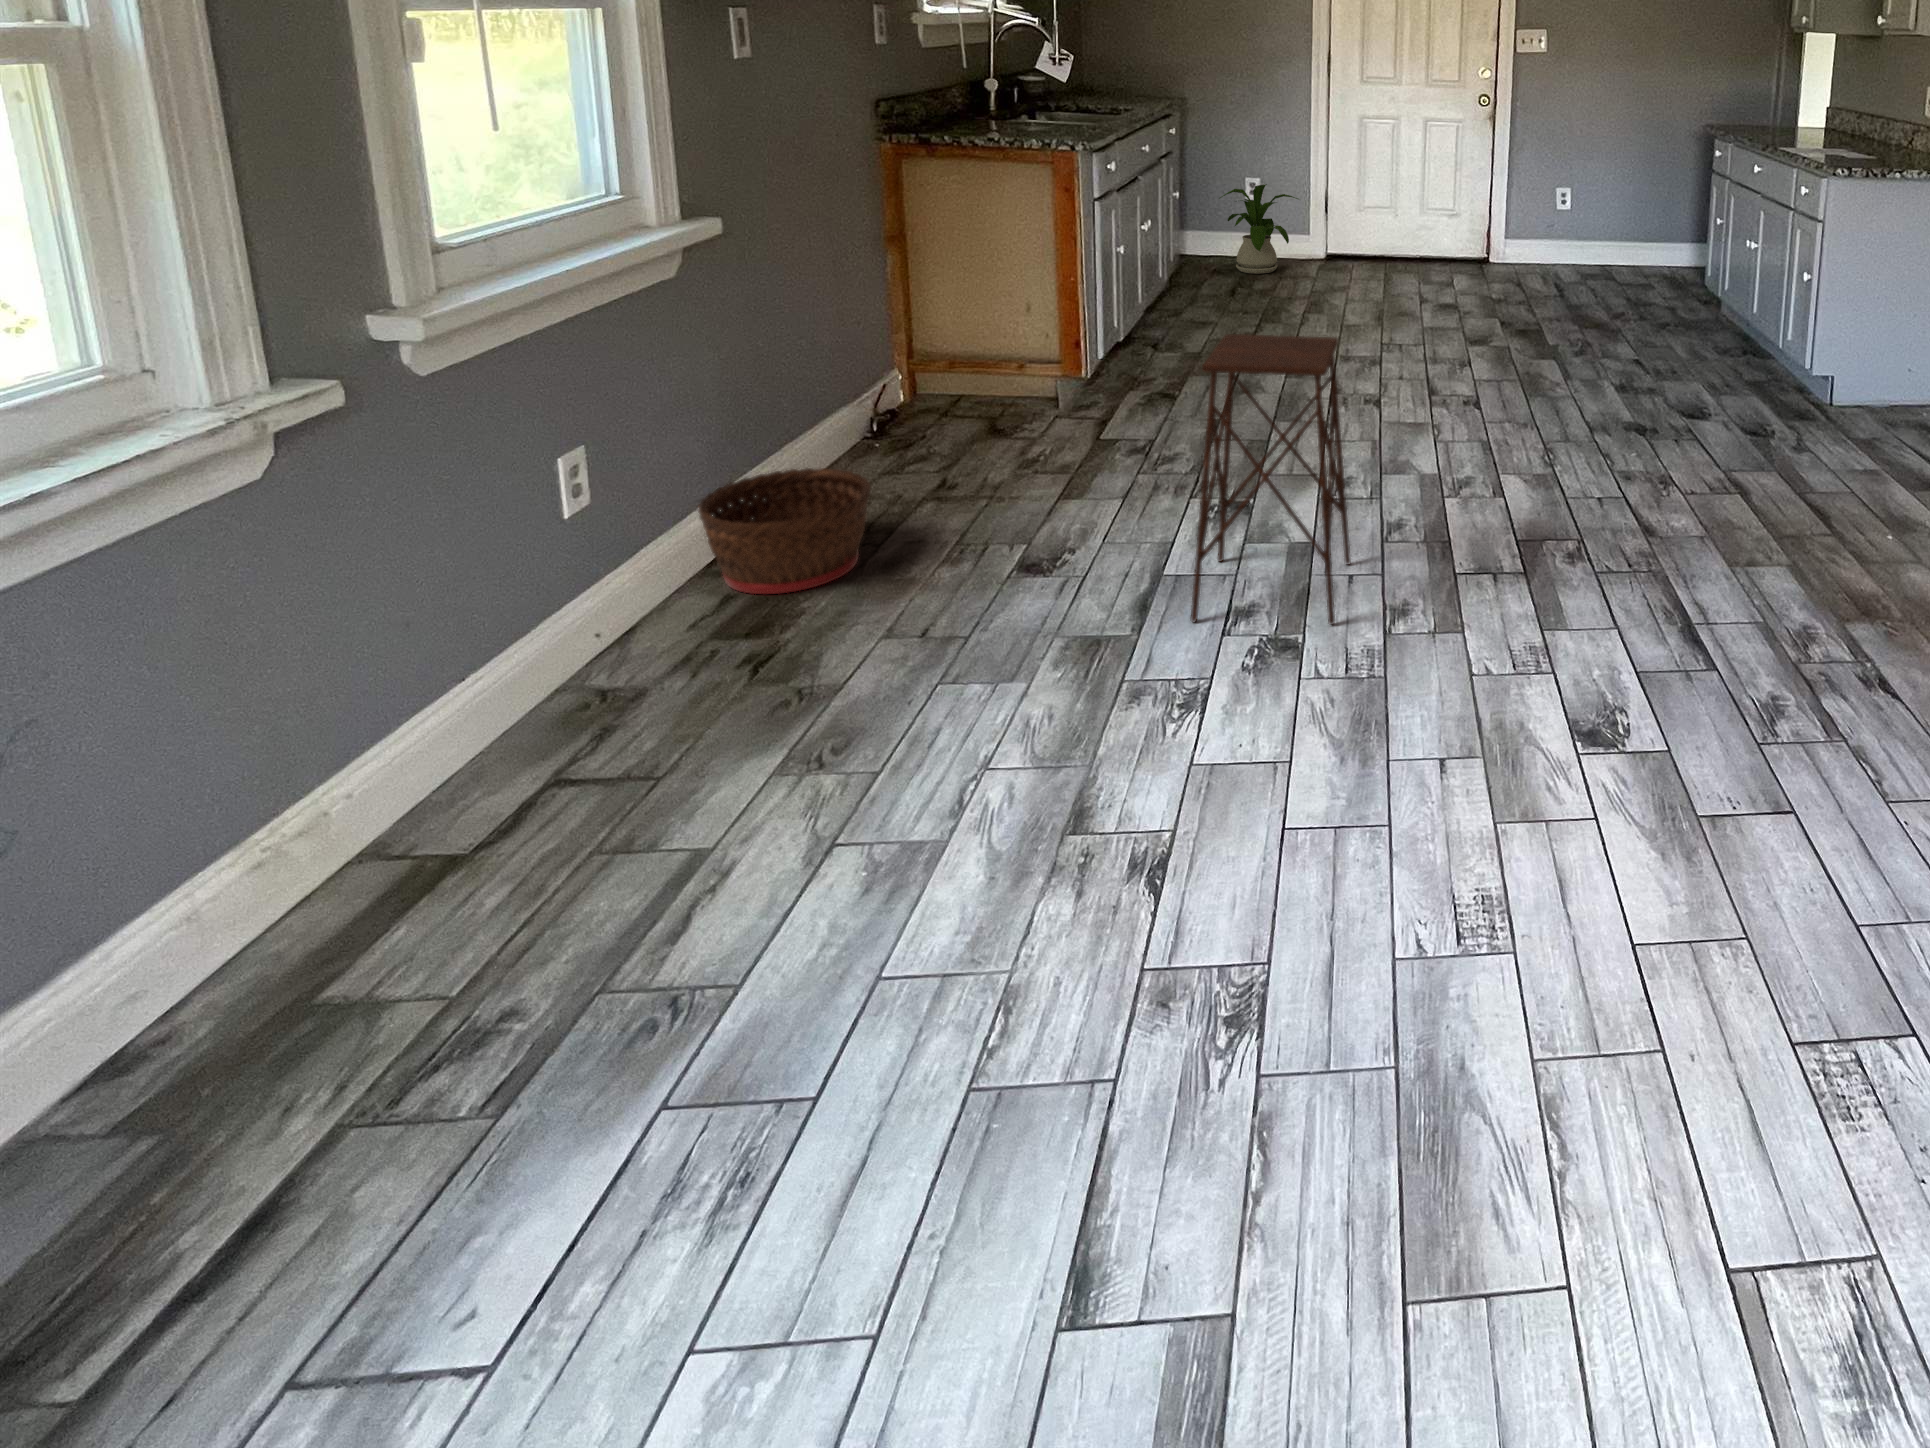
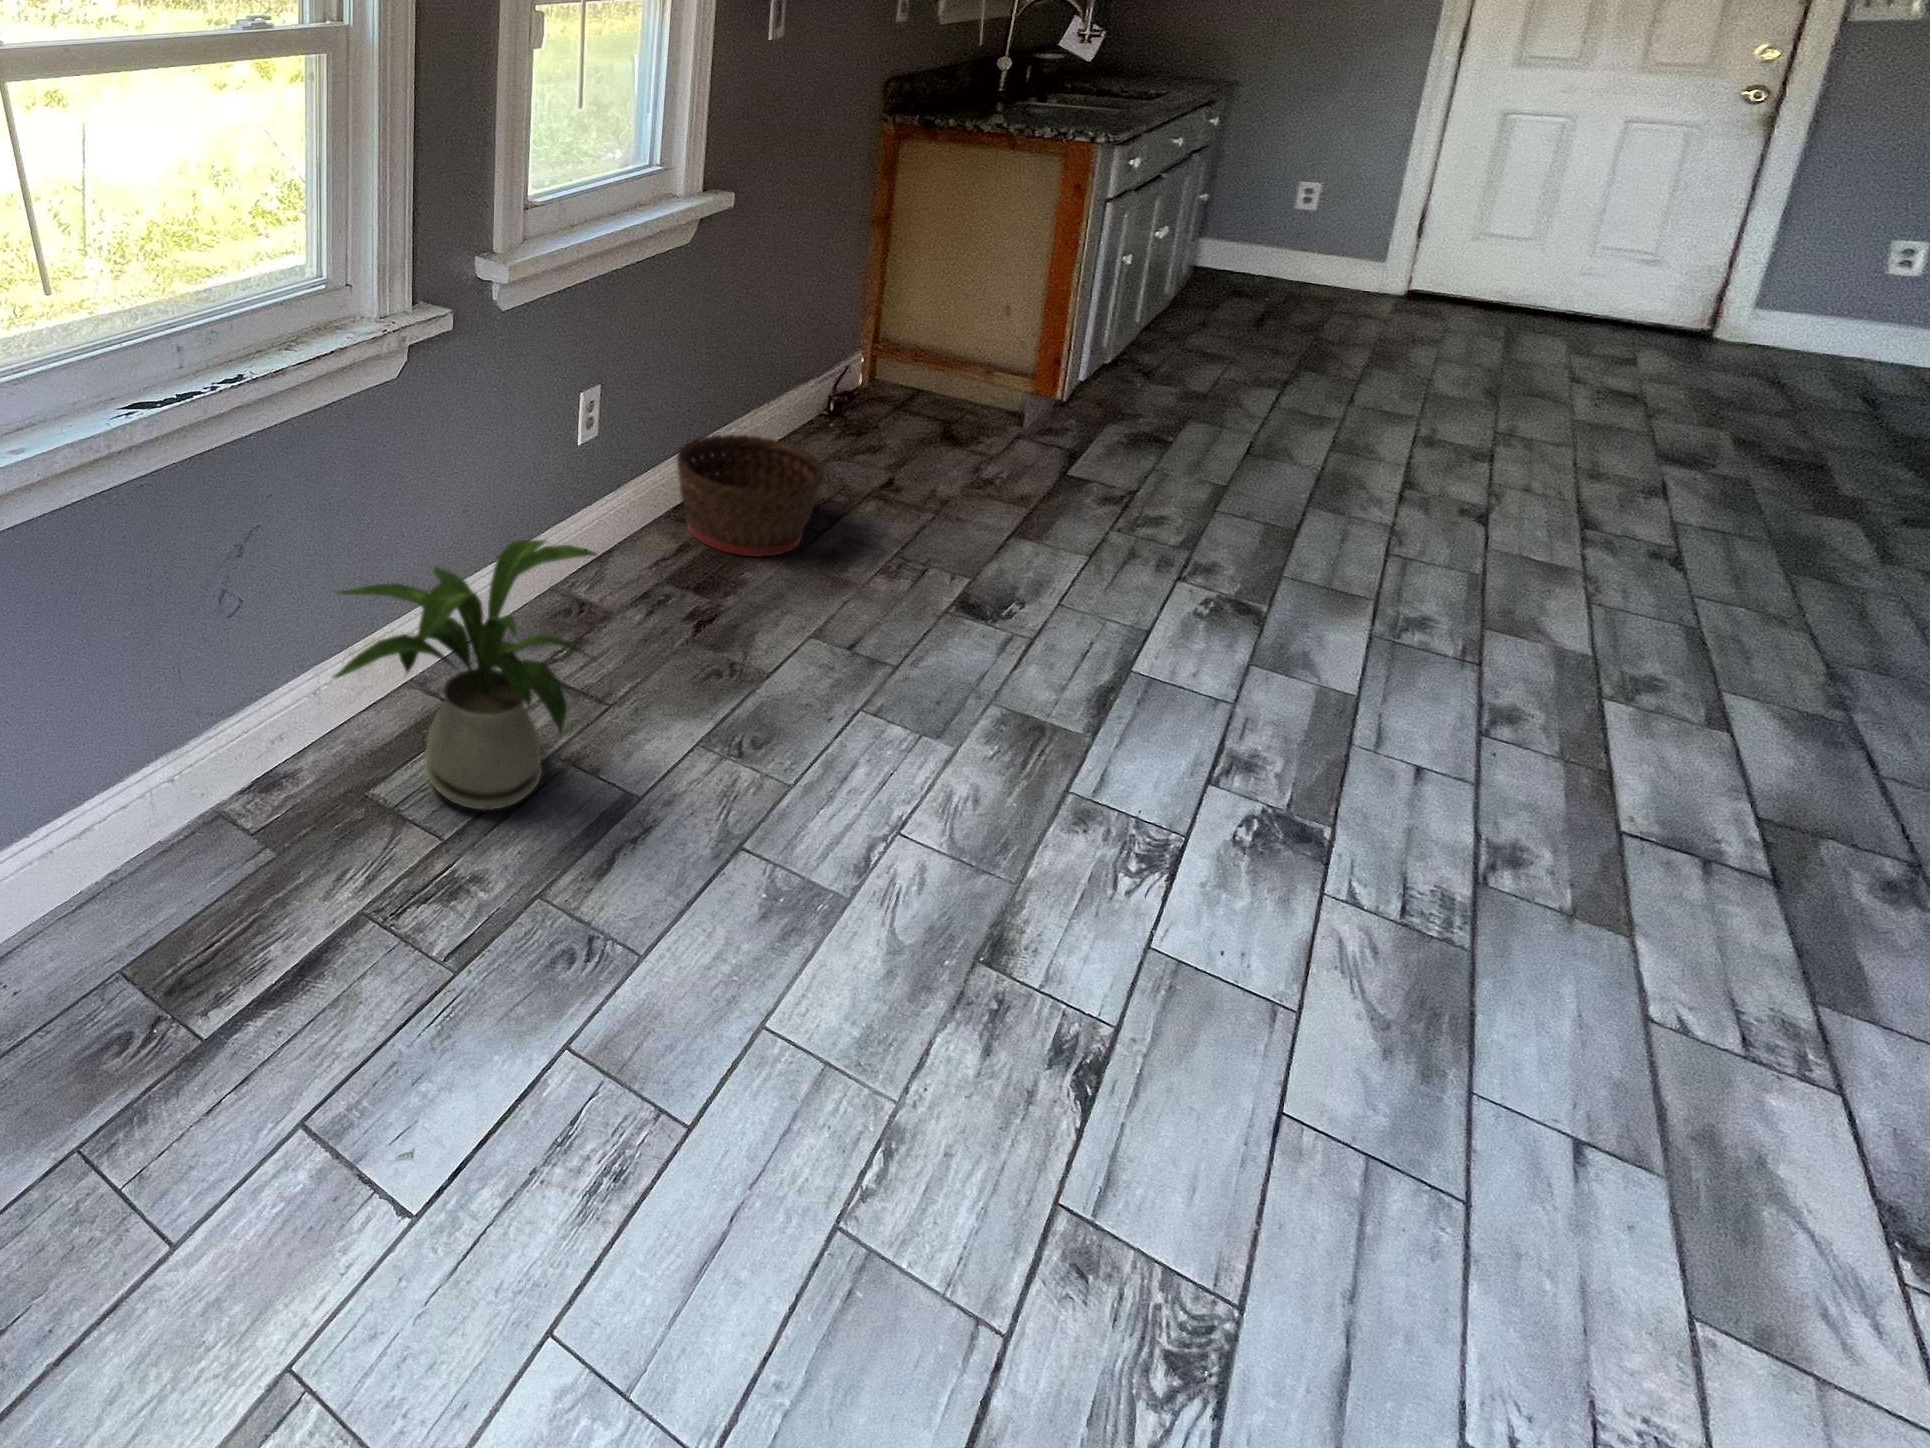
house plant: present [1219,184,1298,274] -> present [334,540,611,810]
side table: present [1191,334,1351,625] -> none [1164,401,1470,831]

